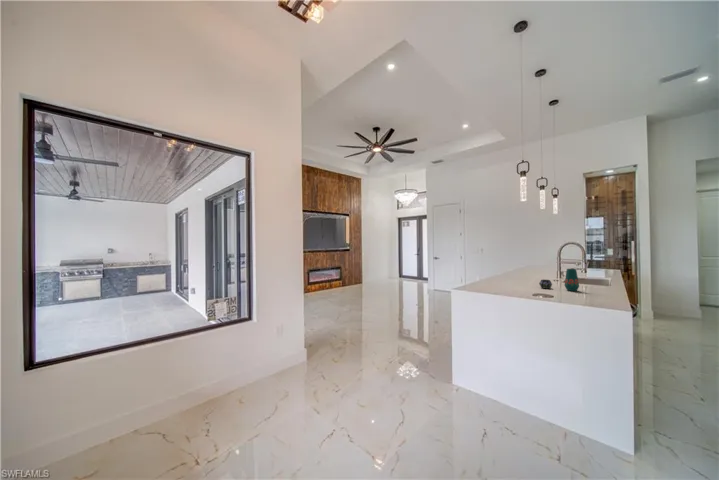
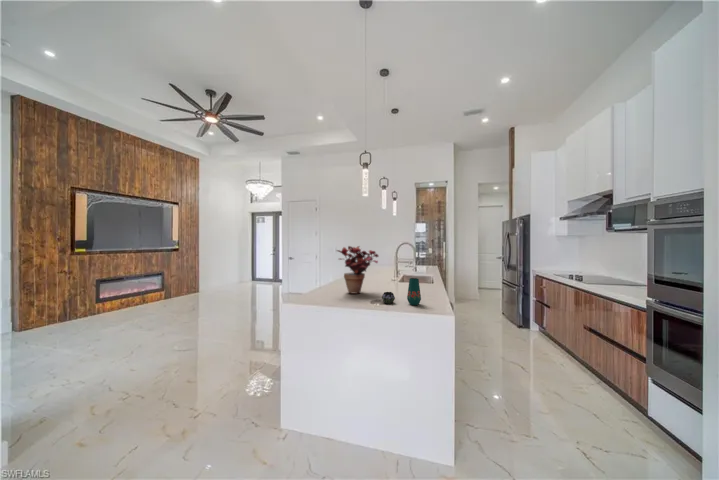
potted plant: none [496,243,536,282] -> present [337,246,378,294]

